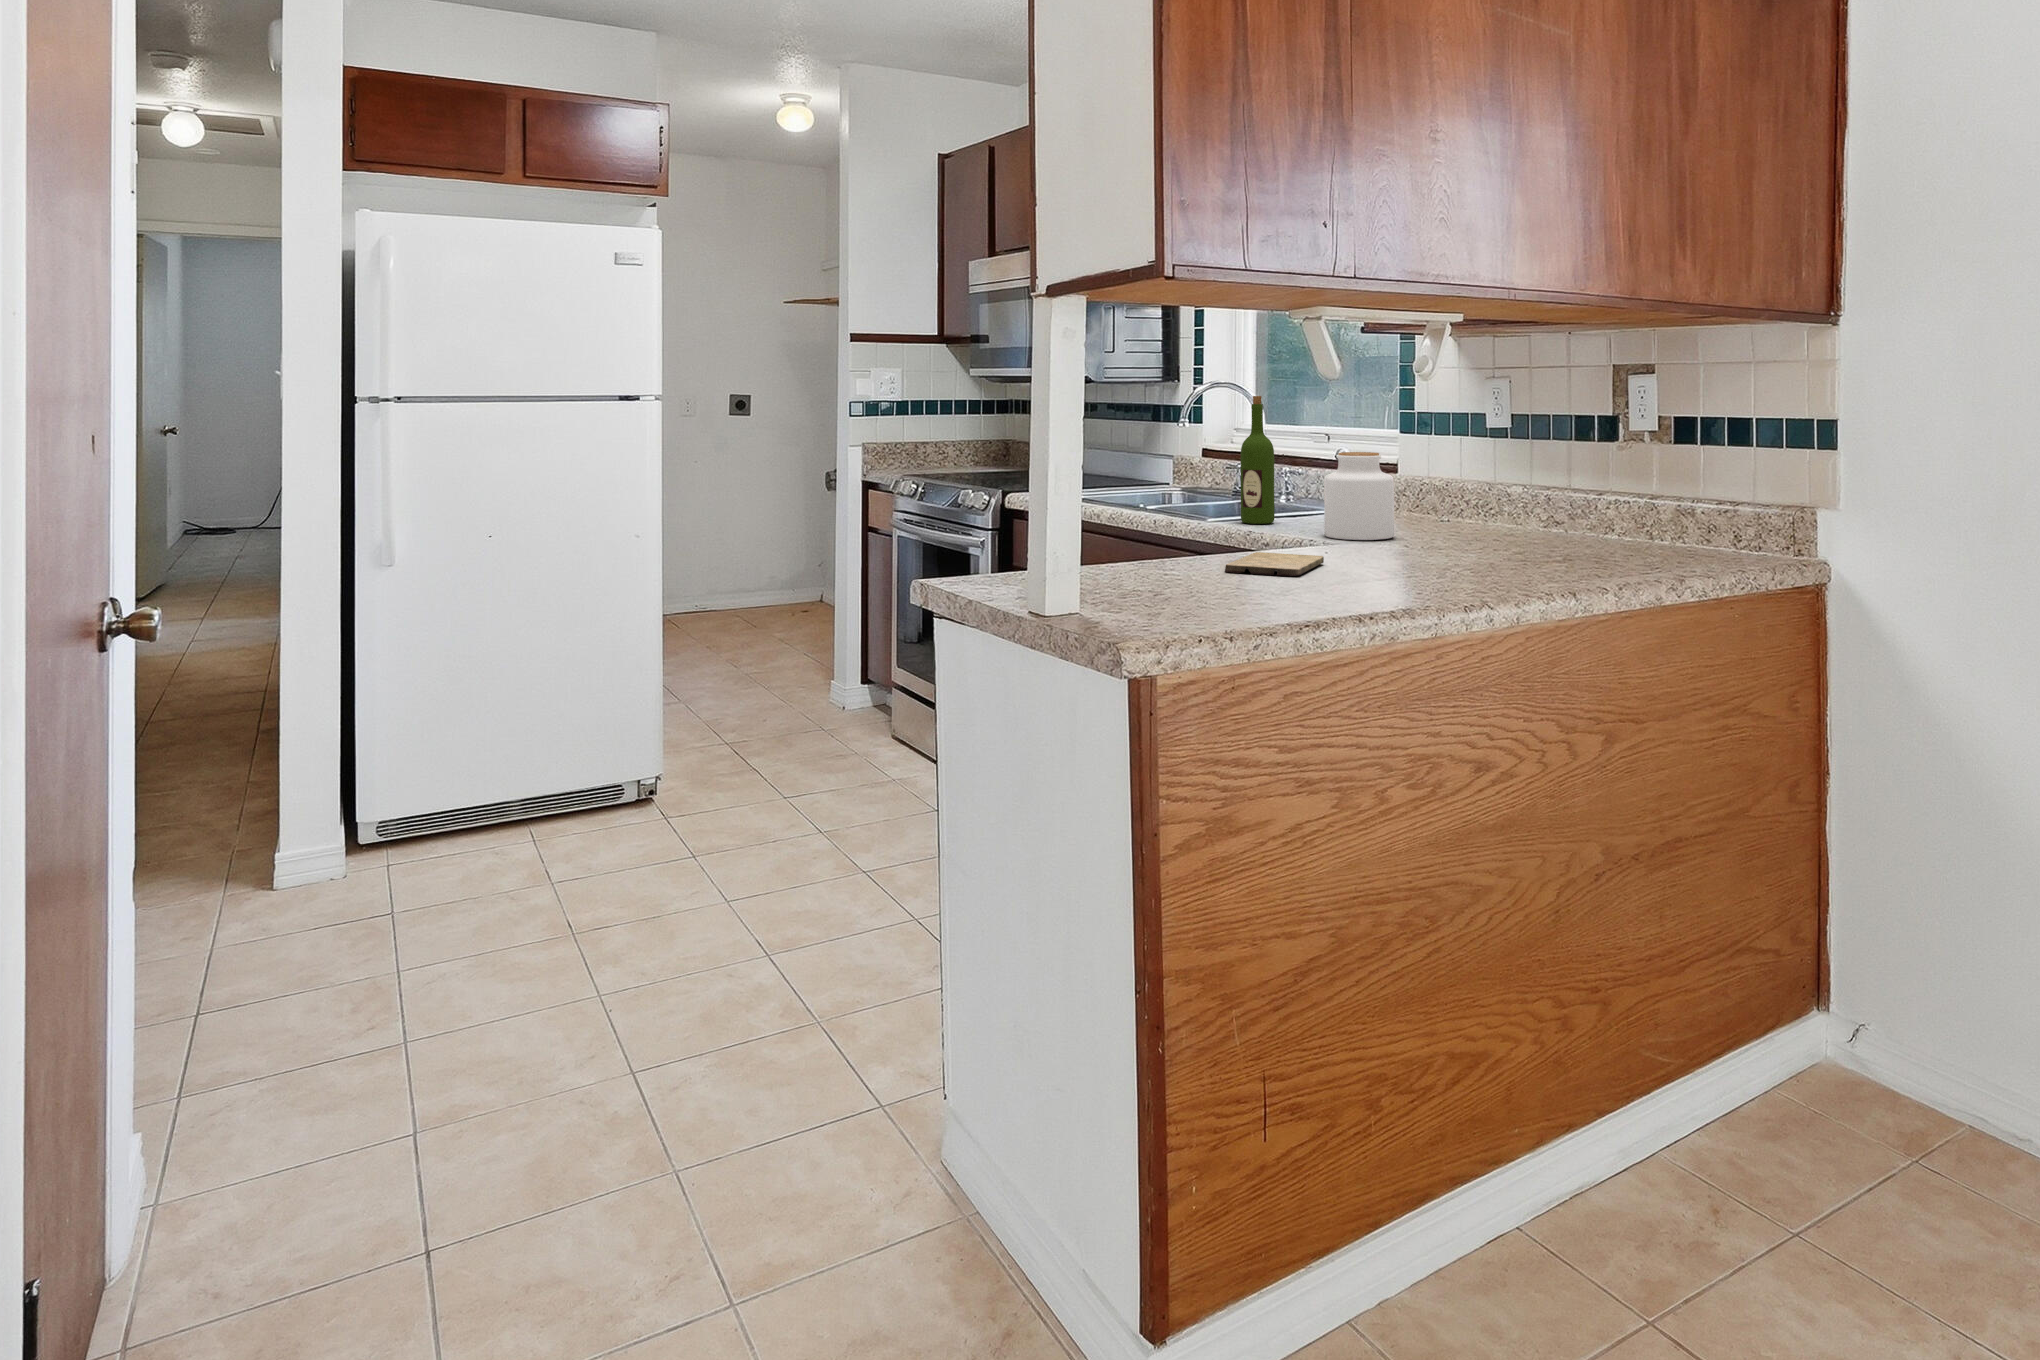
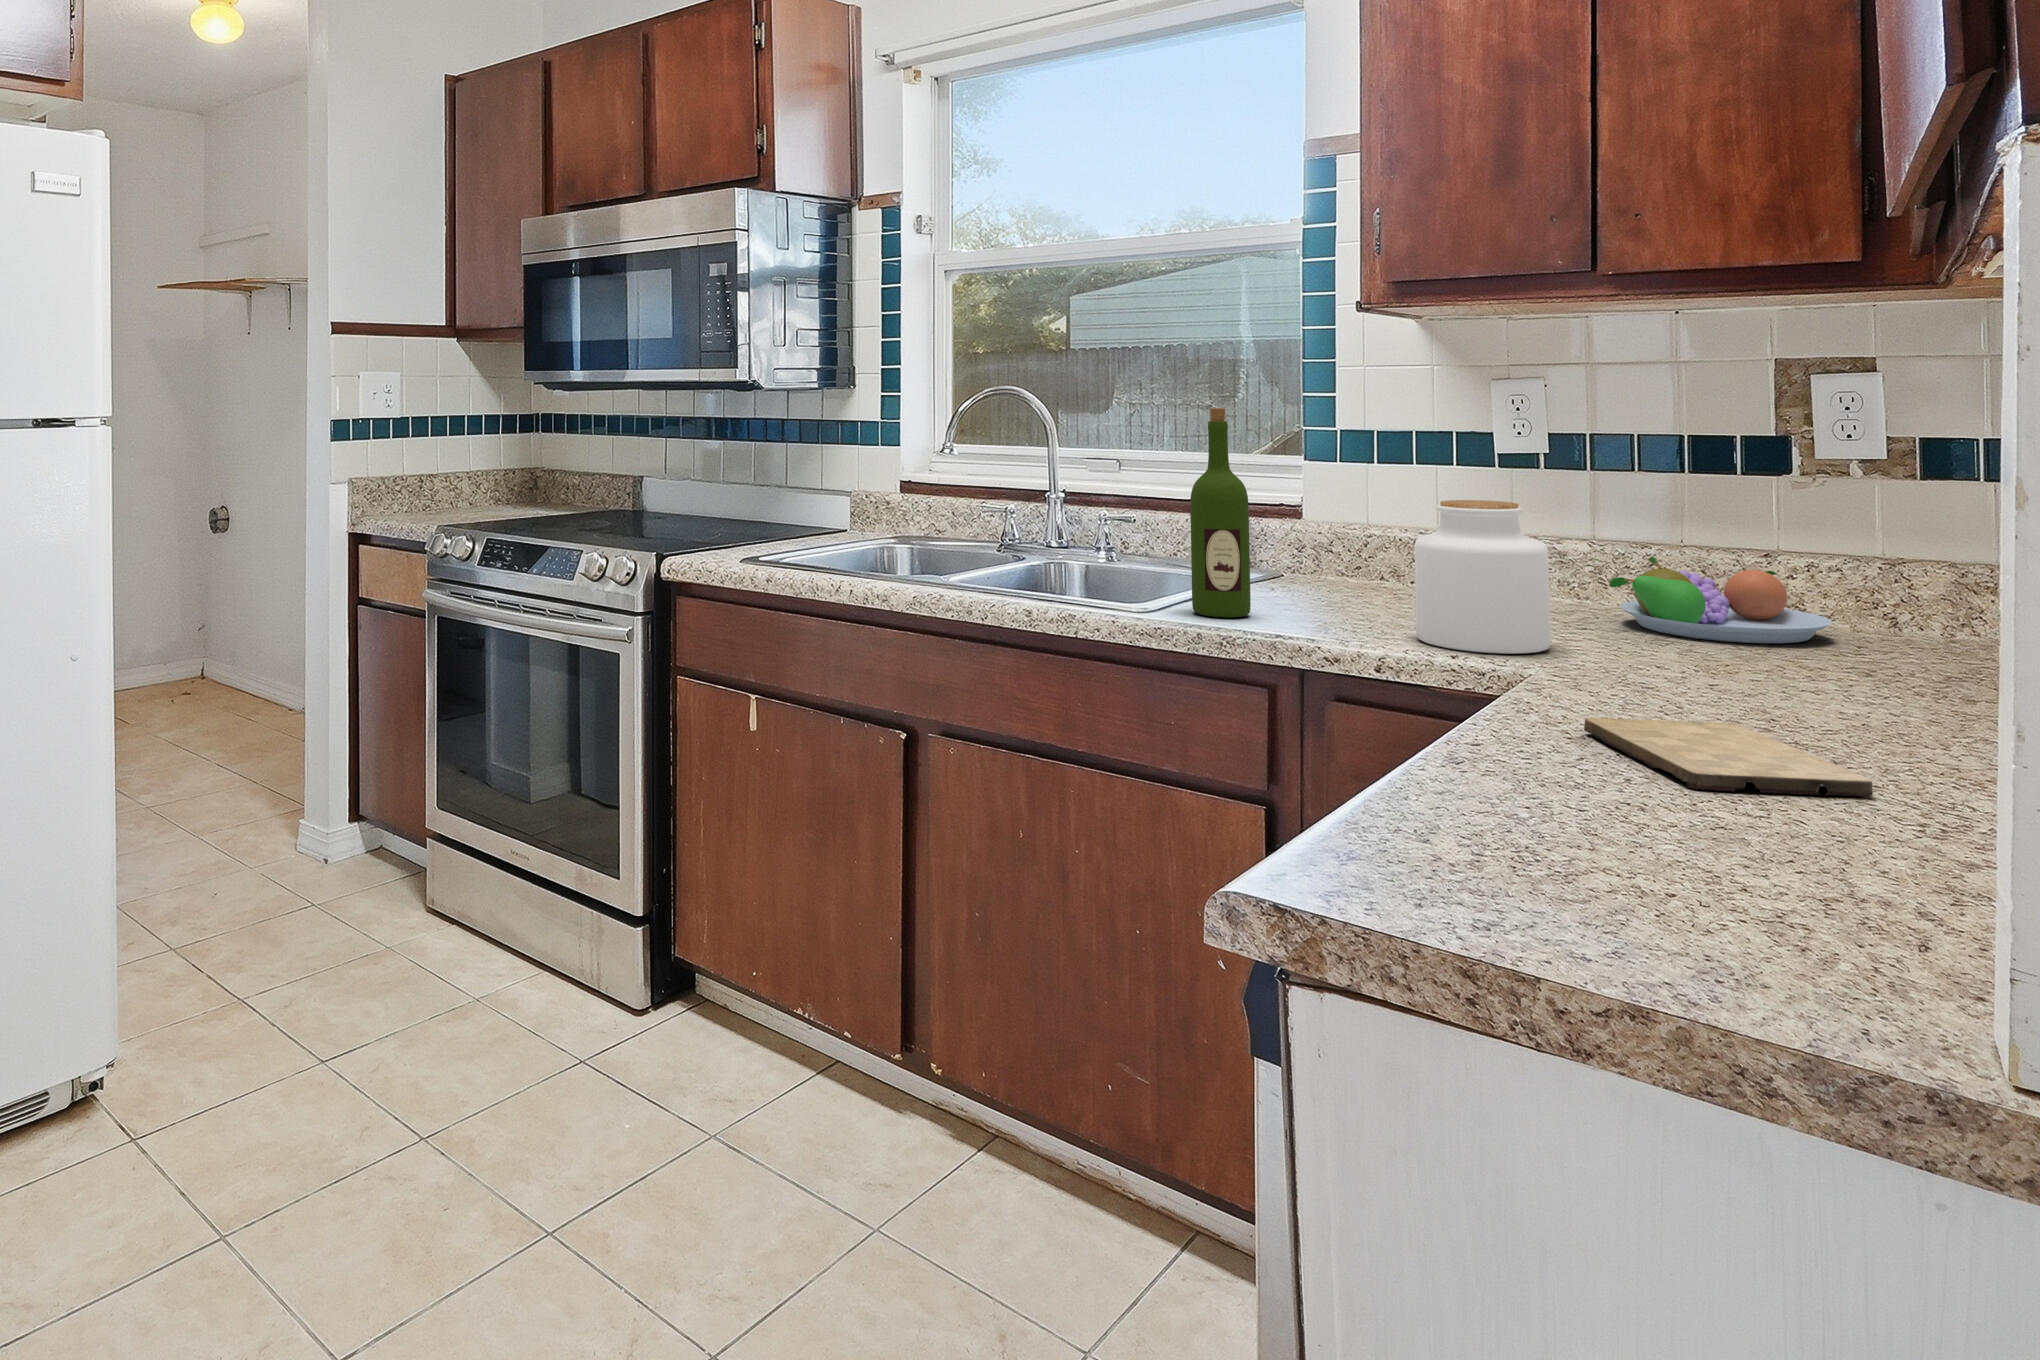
fruit bowl: none [1474,493,1596,543] -> present [1610,557,1832,643]

